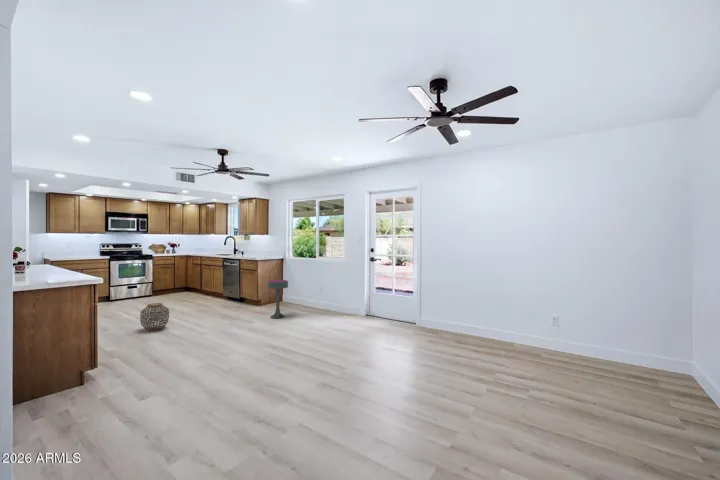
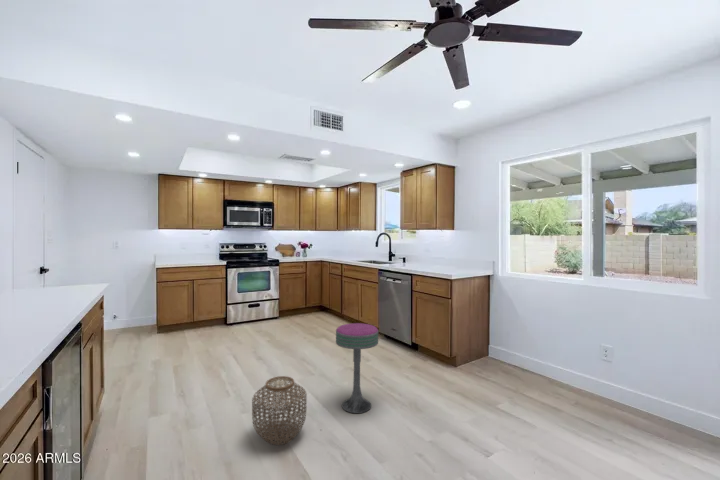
bar stool: present [268,280,288,318] -> present [336,323,378,413]

